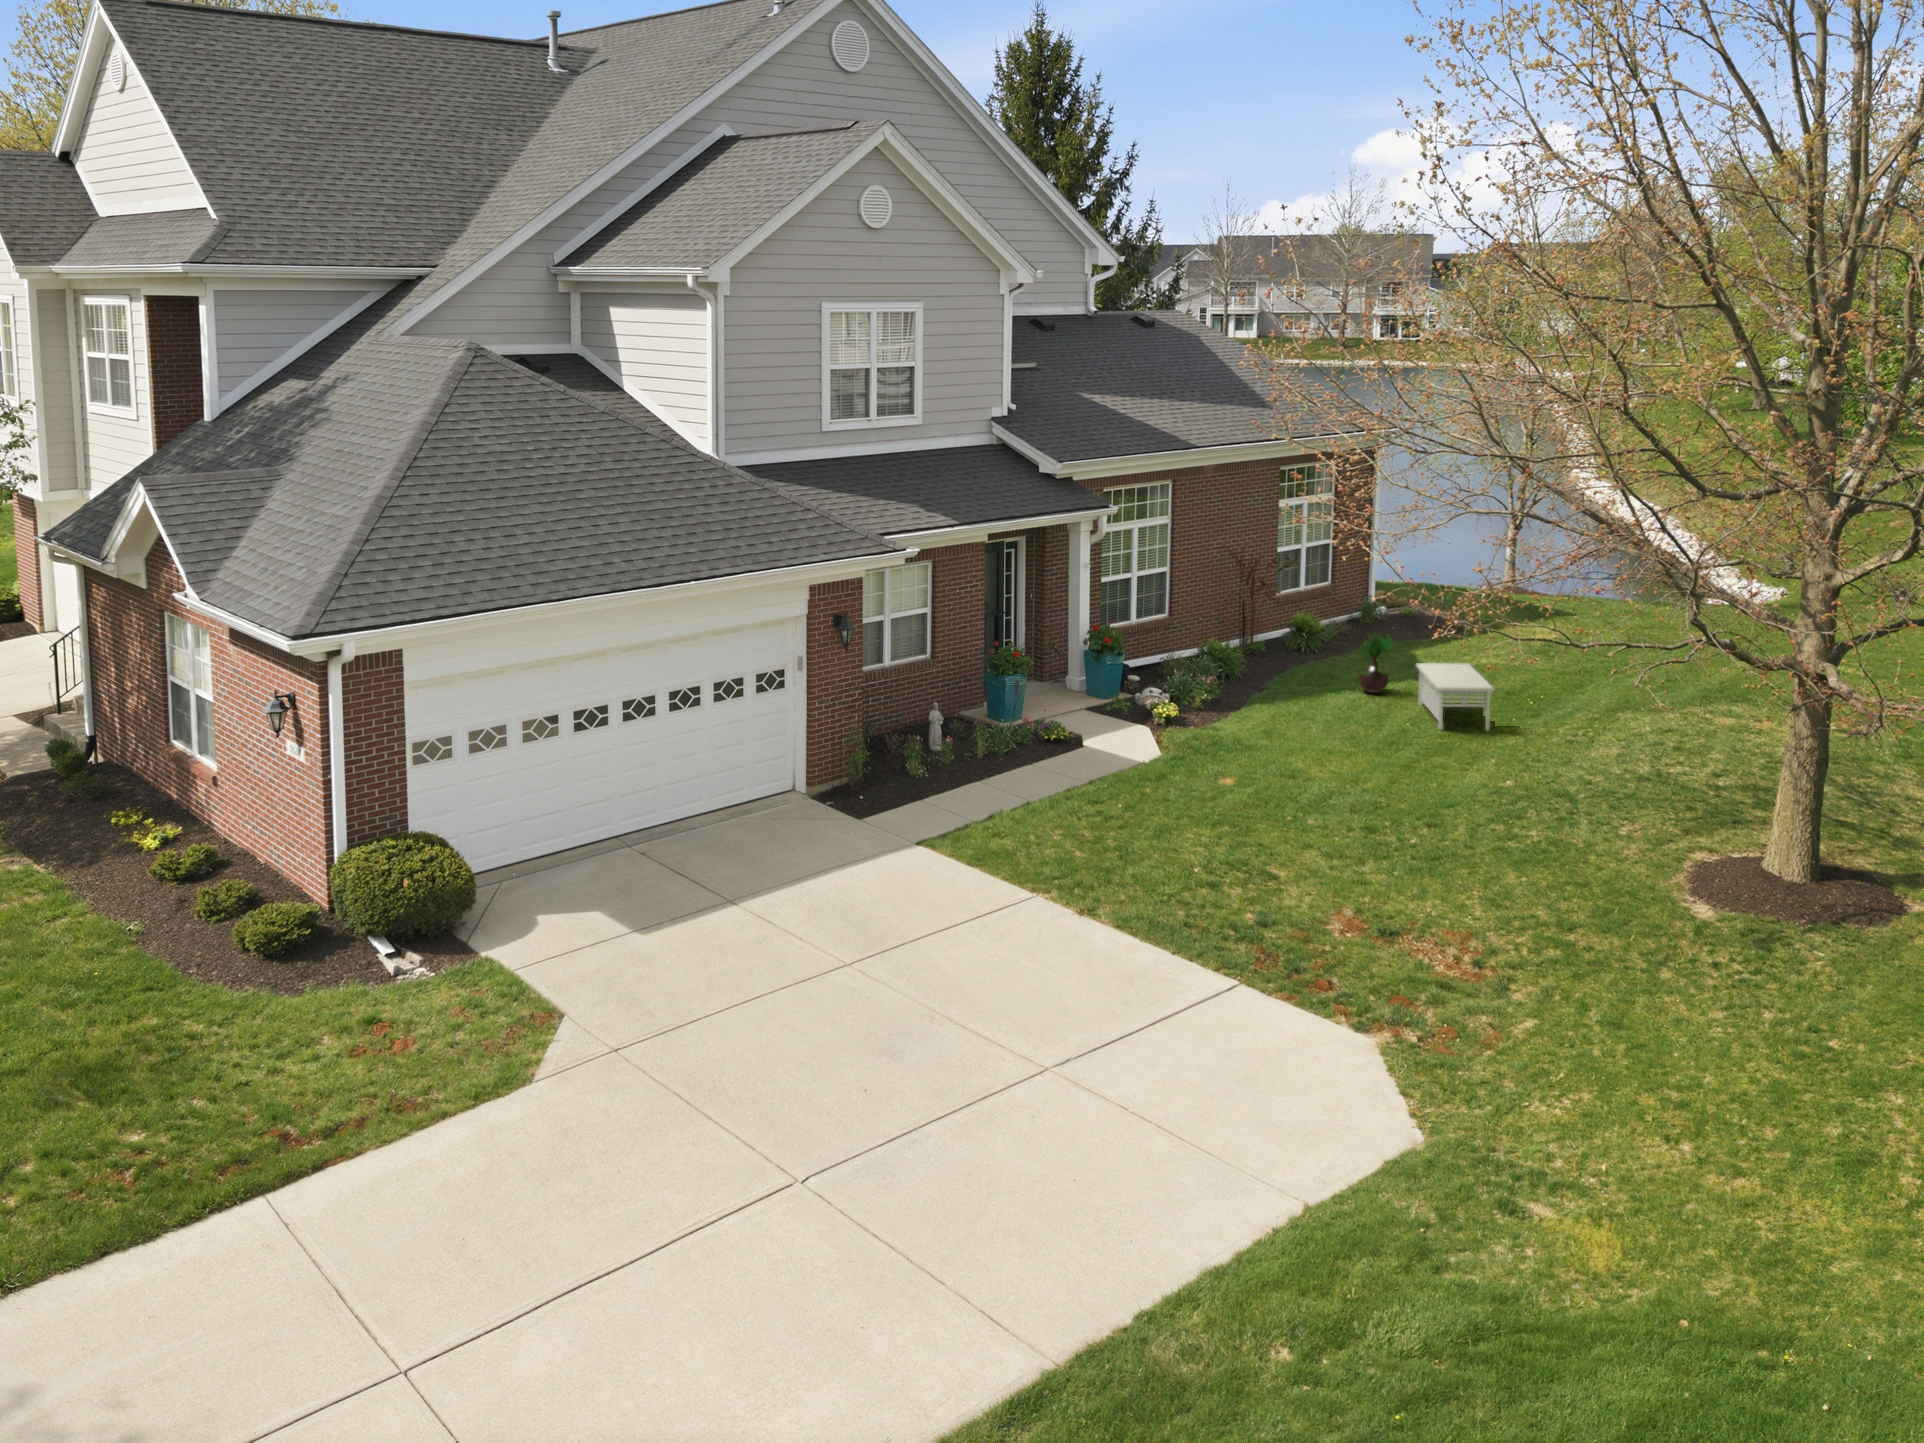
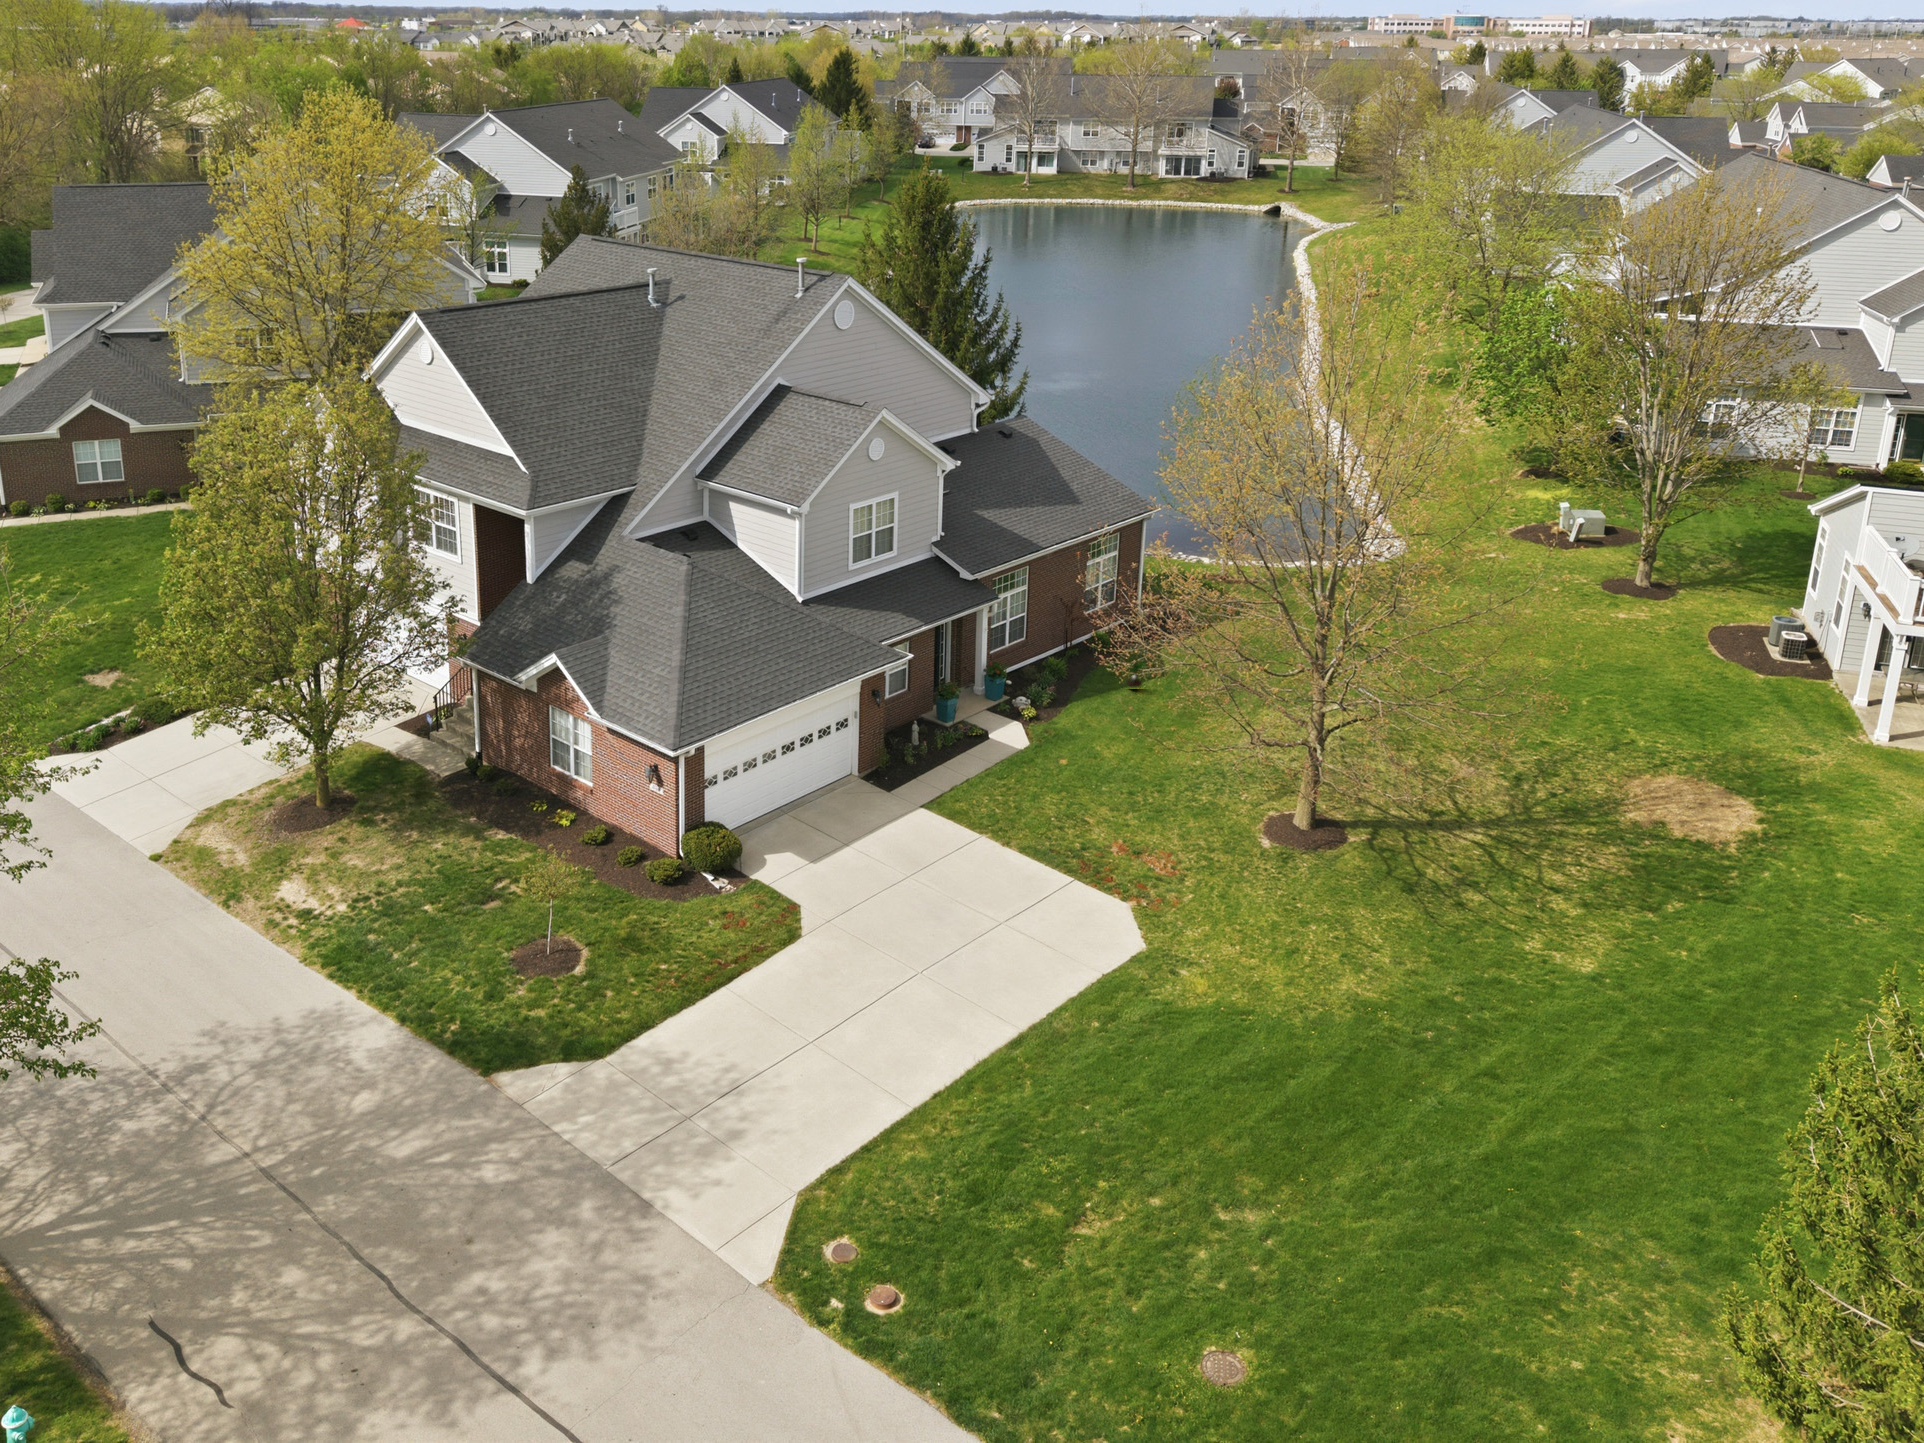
storage bench: present [1417,663,1494,731] -> none [1157,678,1195,720]

